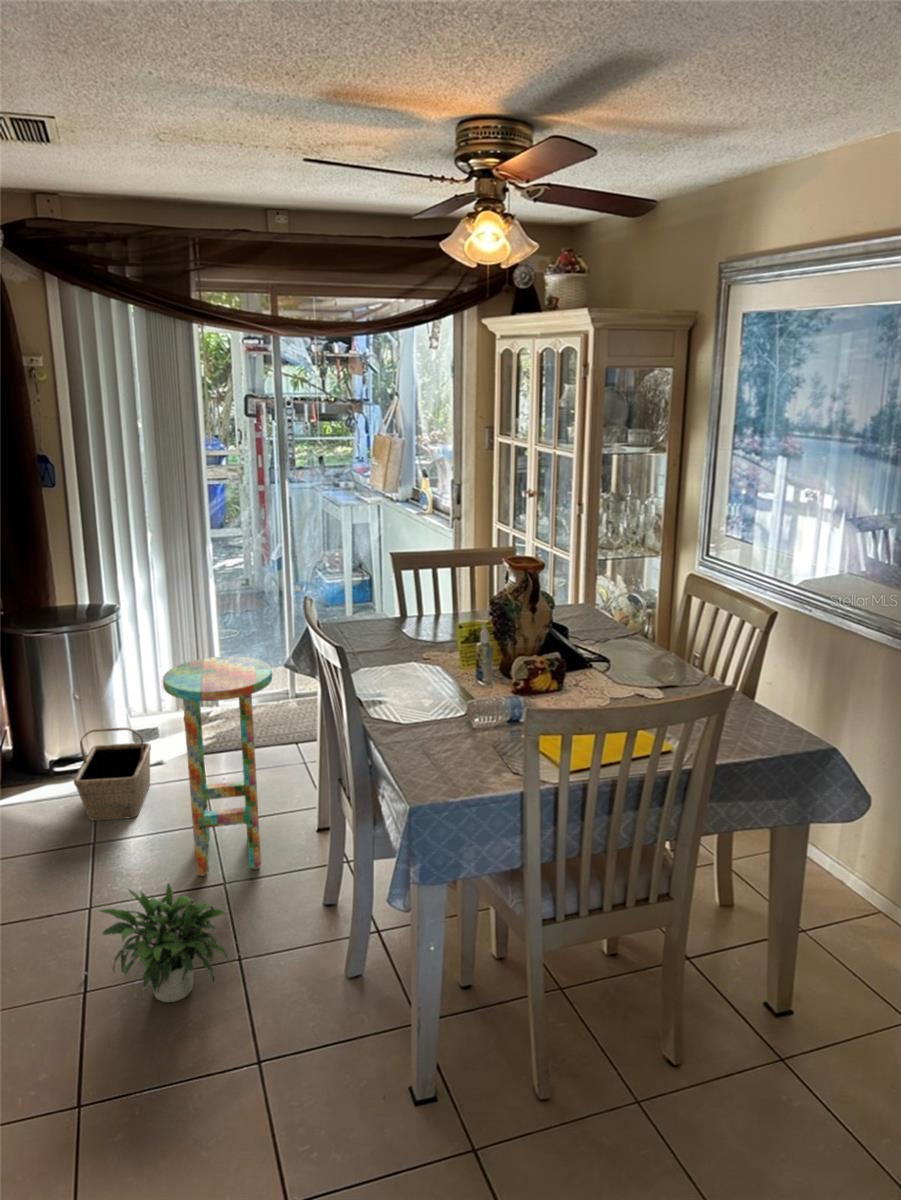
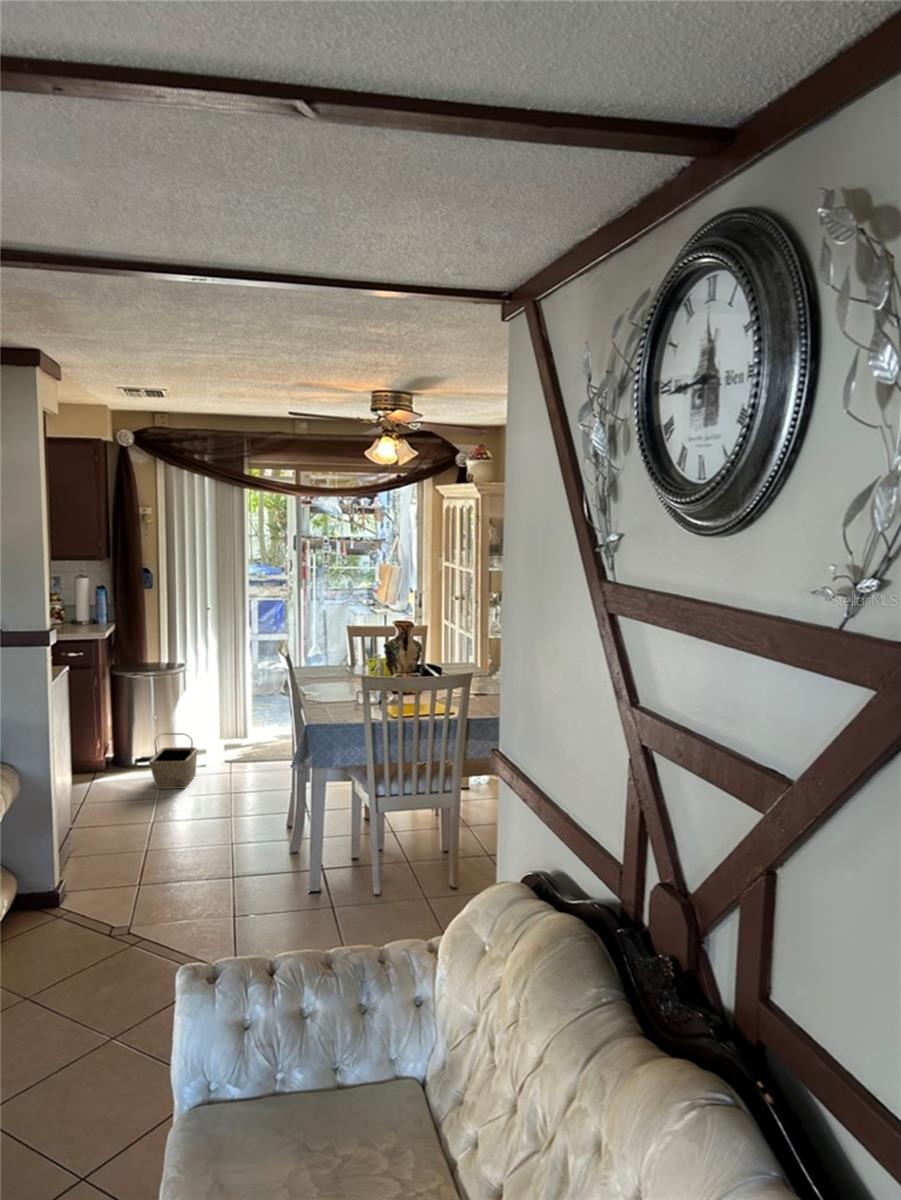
side table: present [163,656,272,876] -> none [204,684,267,813]
potted plant: present [84,883,230,1002] -> none [146,792,226,856]

